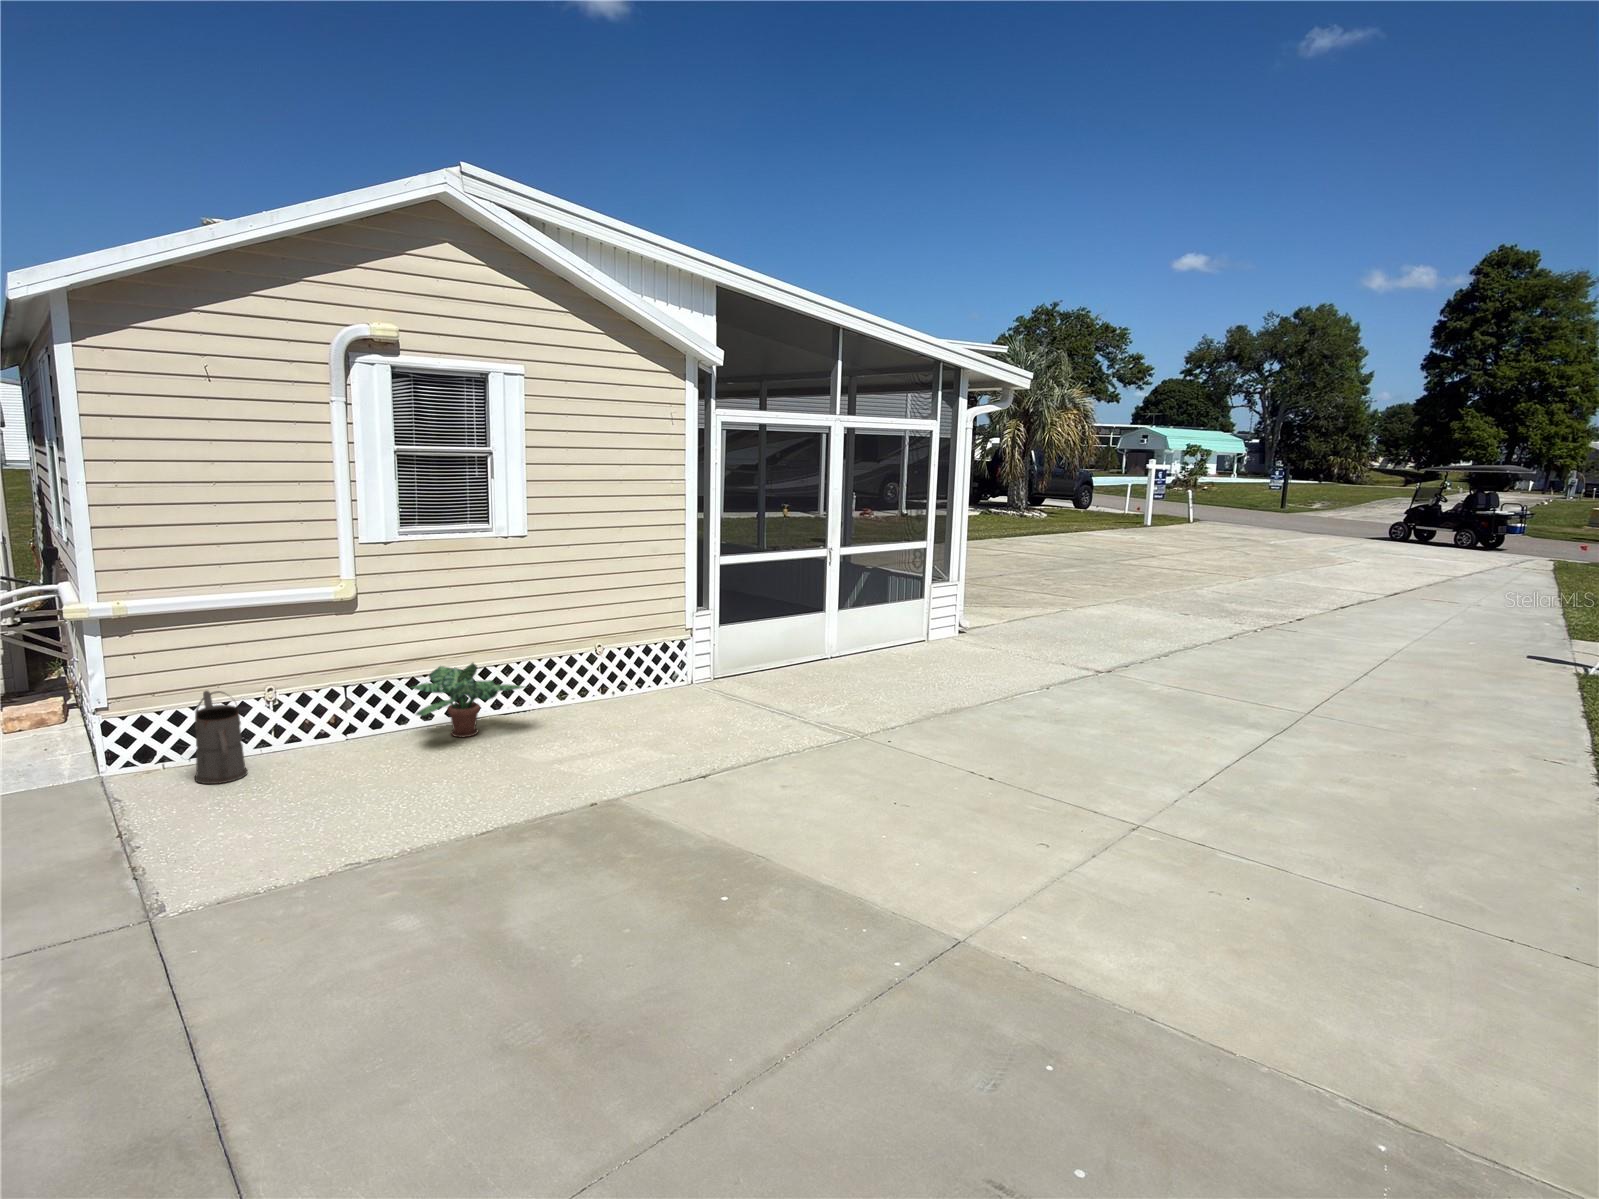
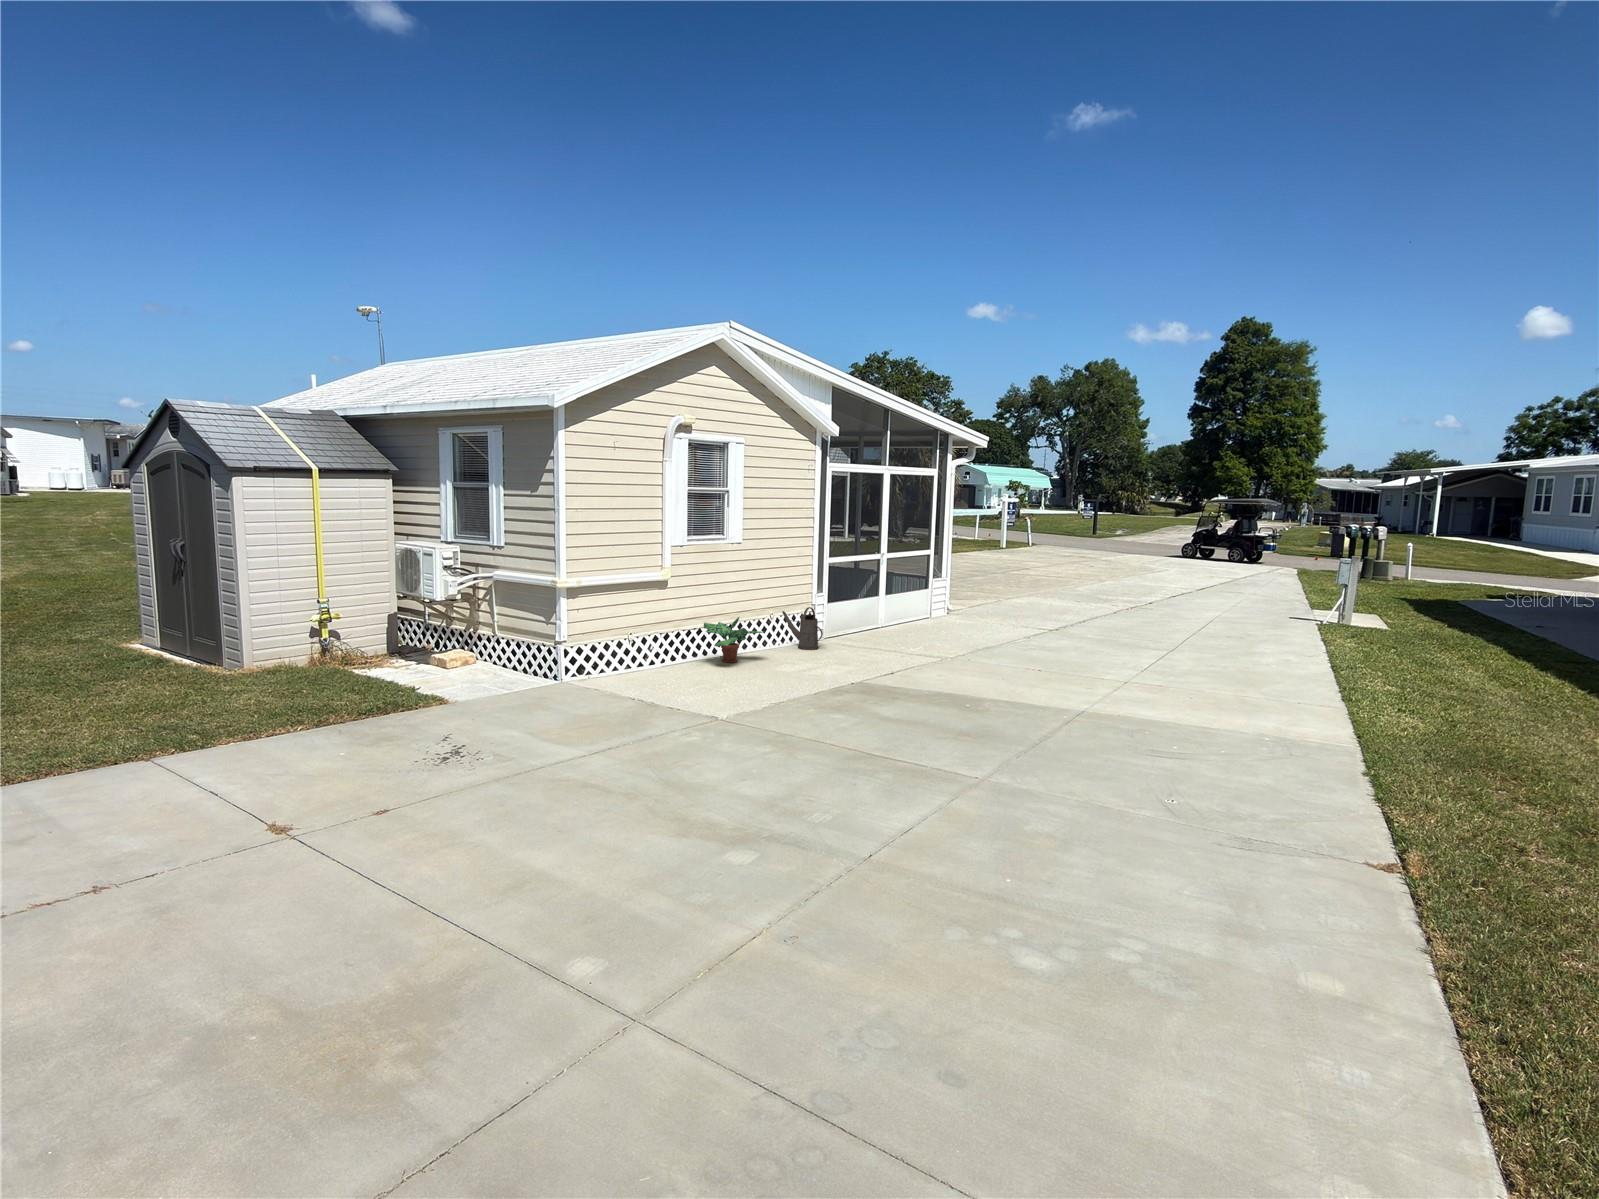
watering can: present [195,691,247,784] -> present [782,607,823,650]

